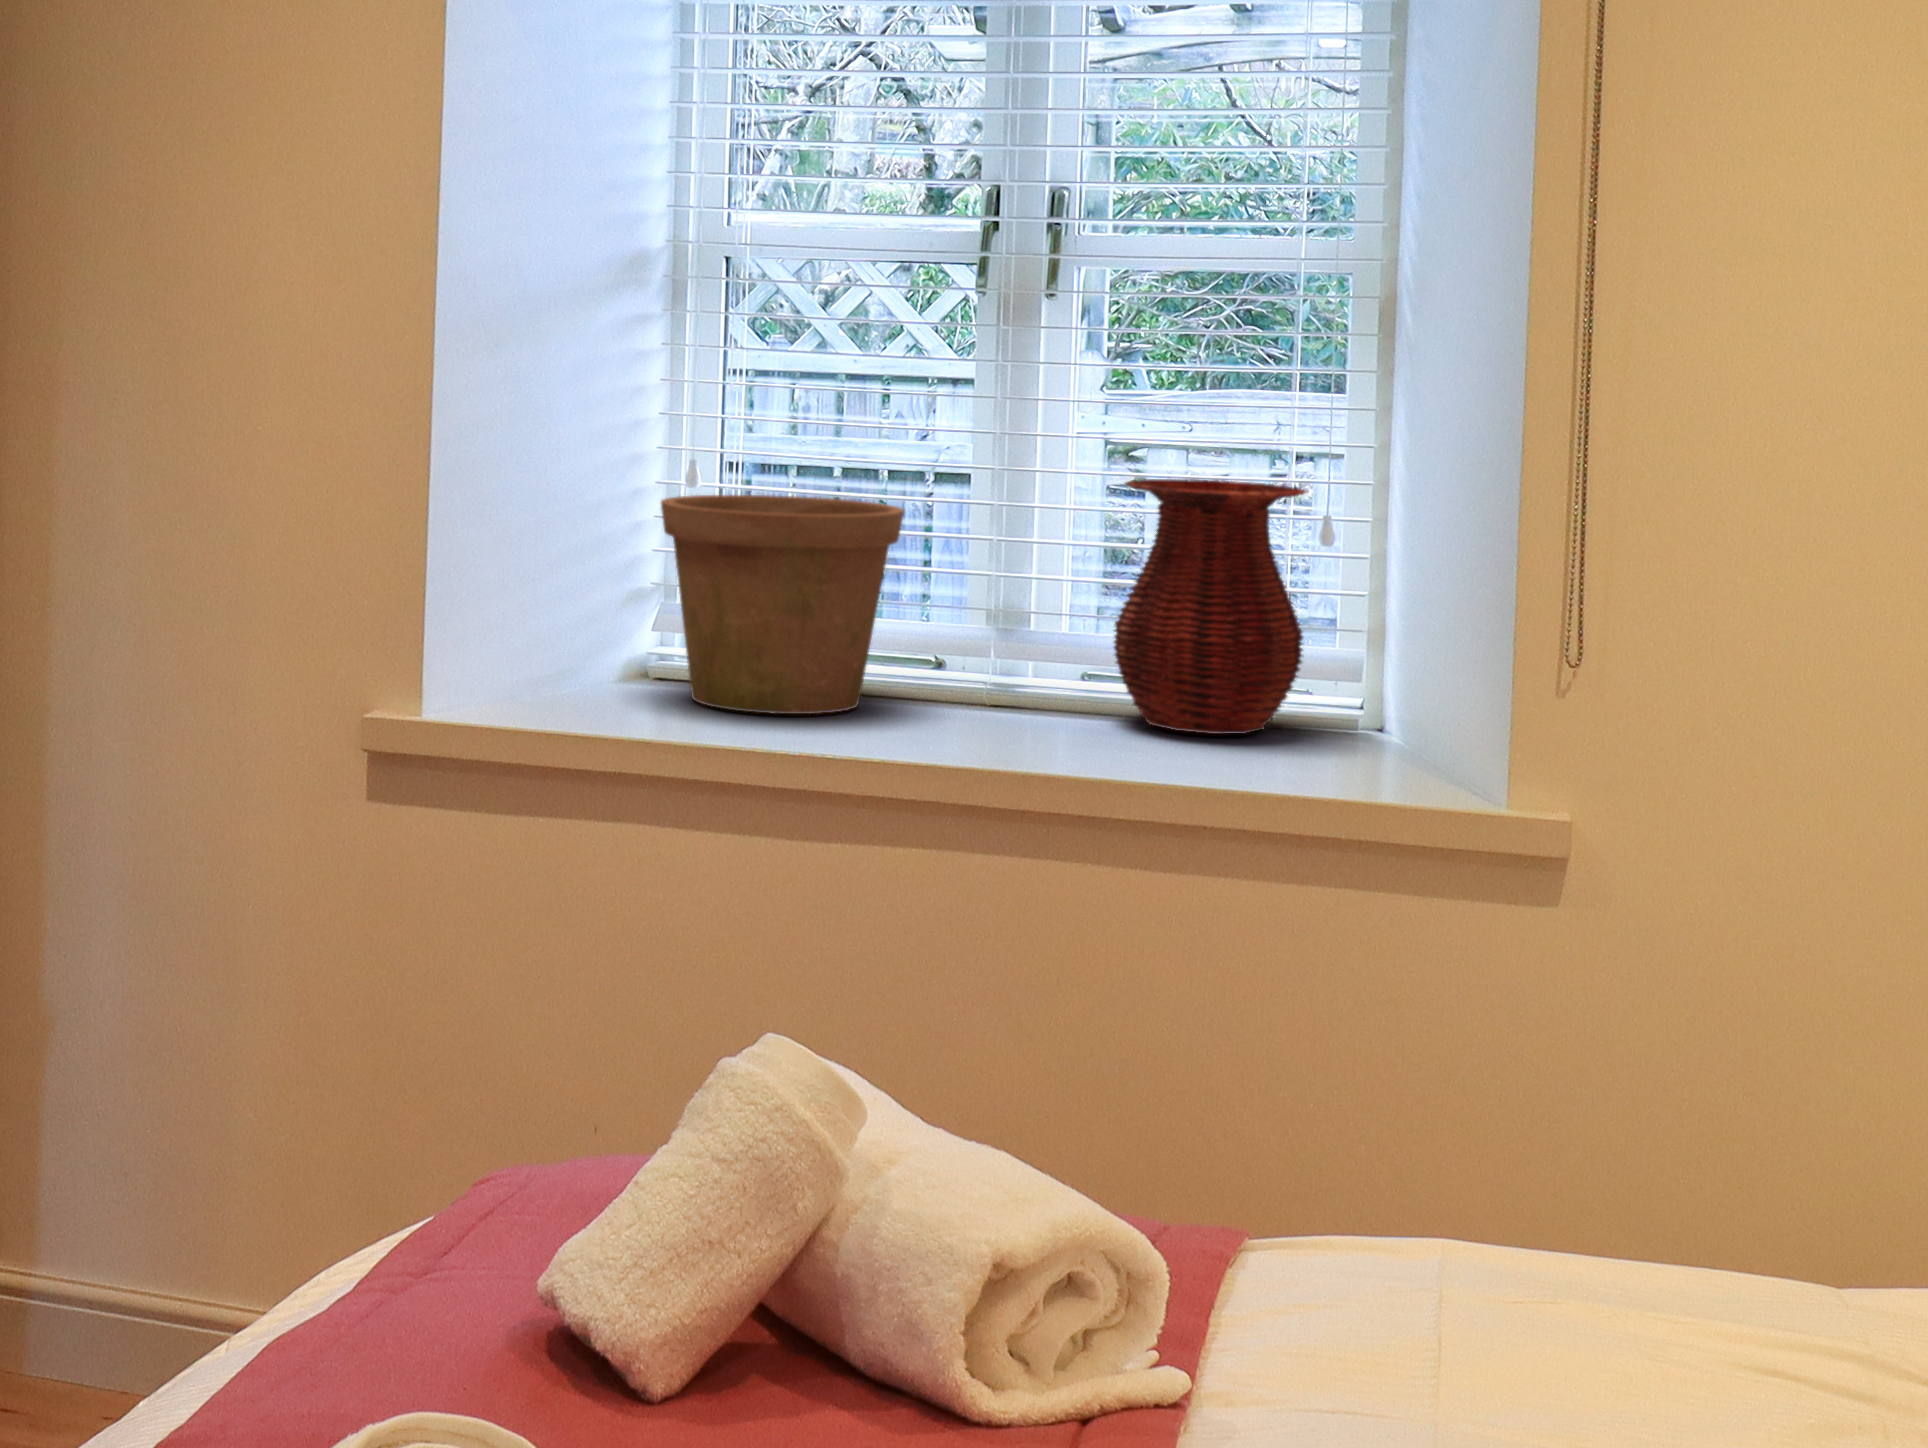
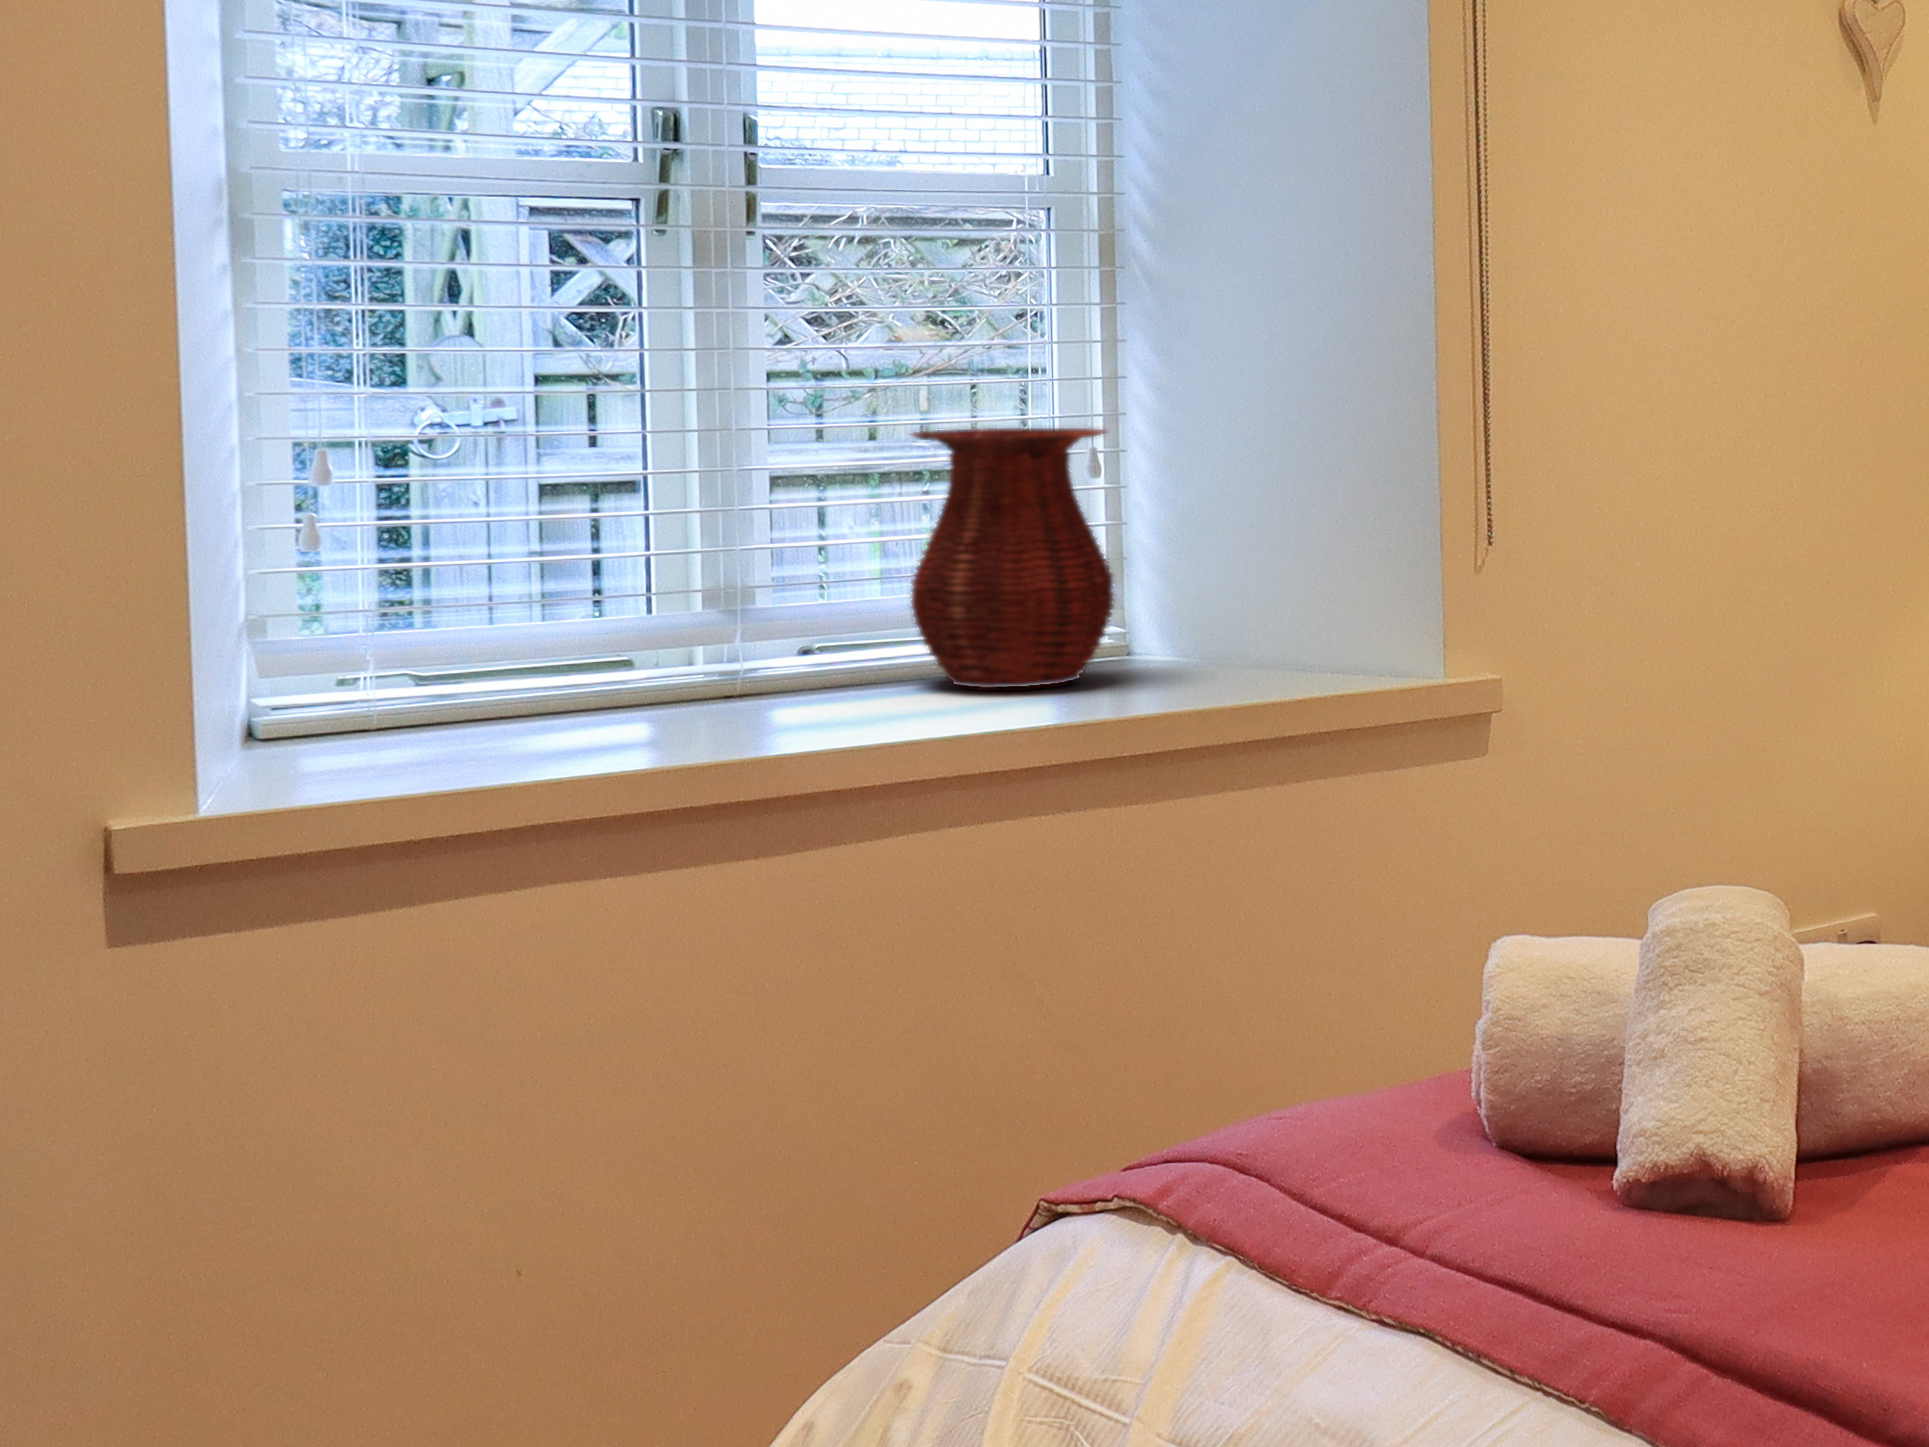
flower pot: present [661,495,904,714] -> none [395,486,728,748]

